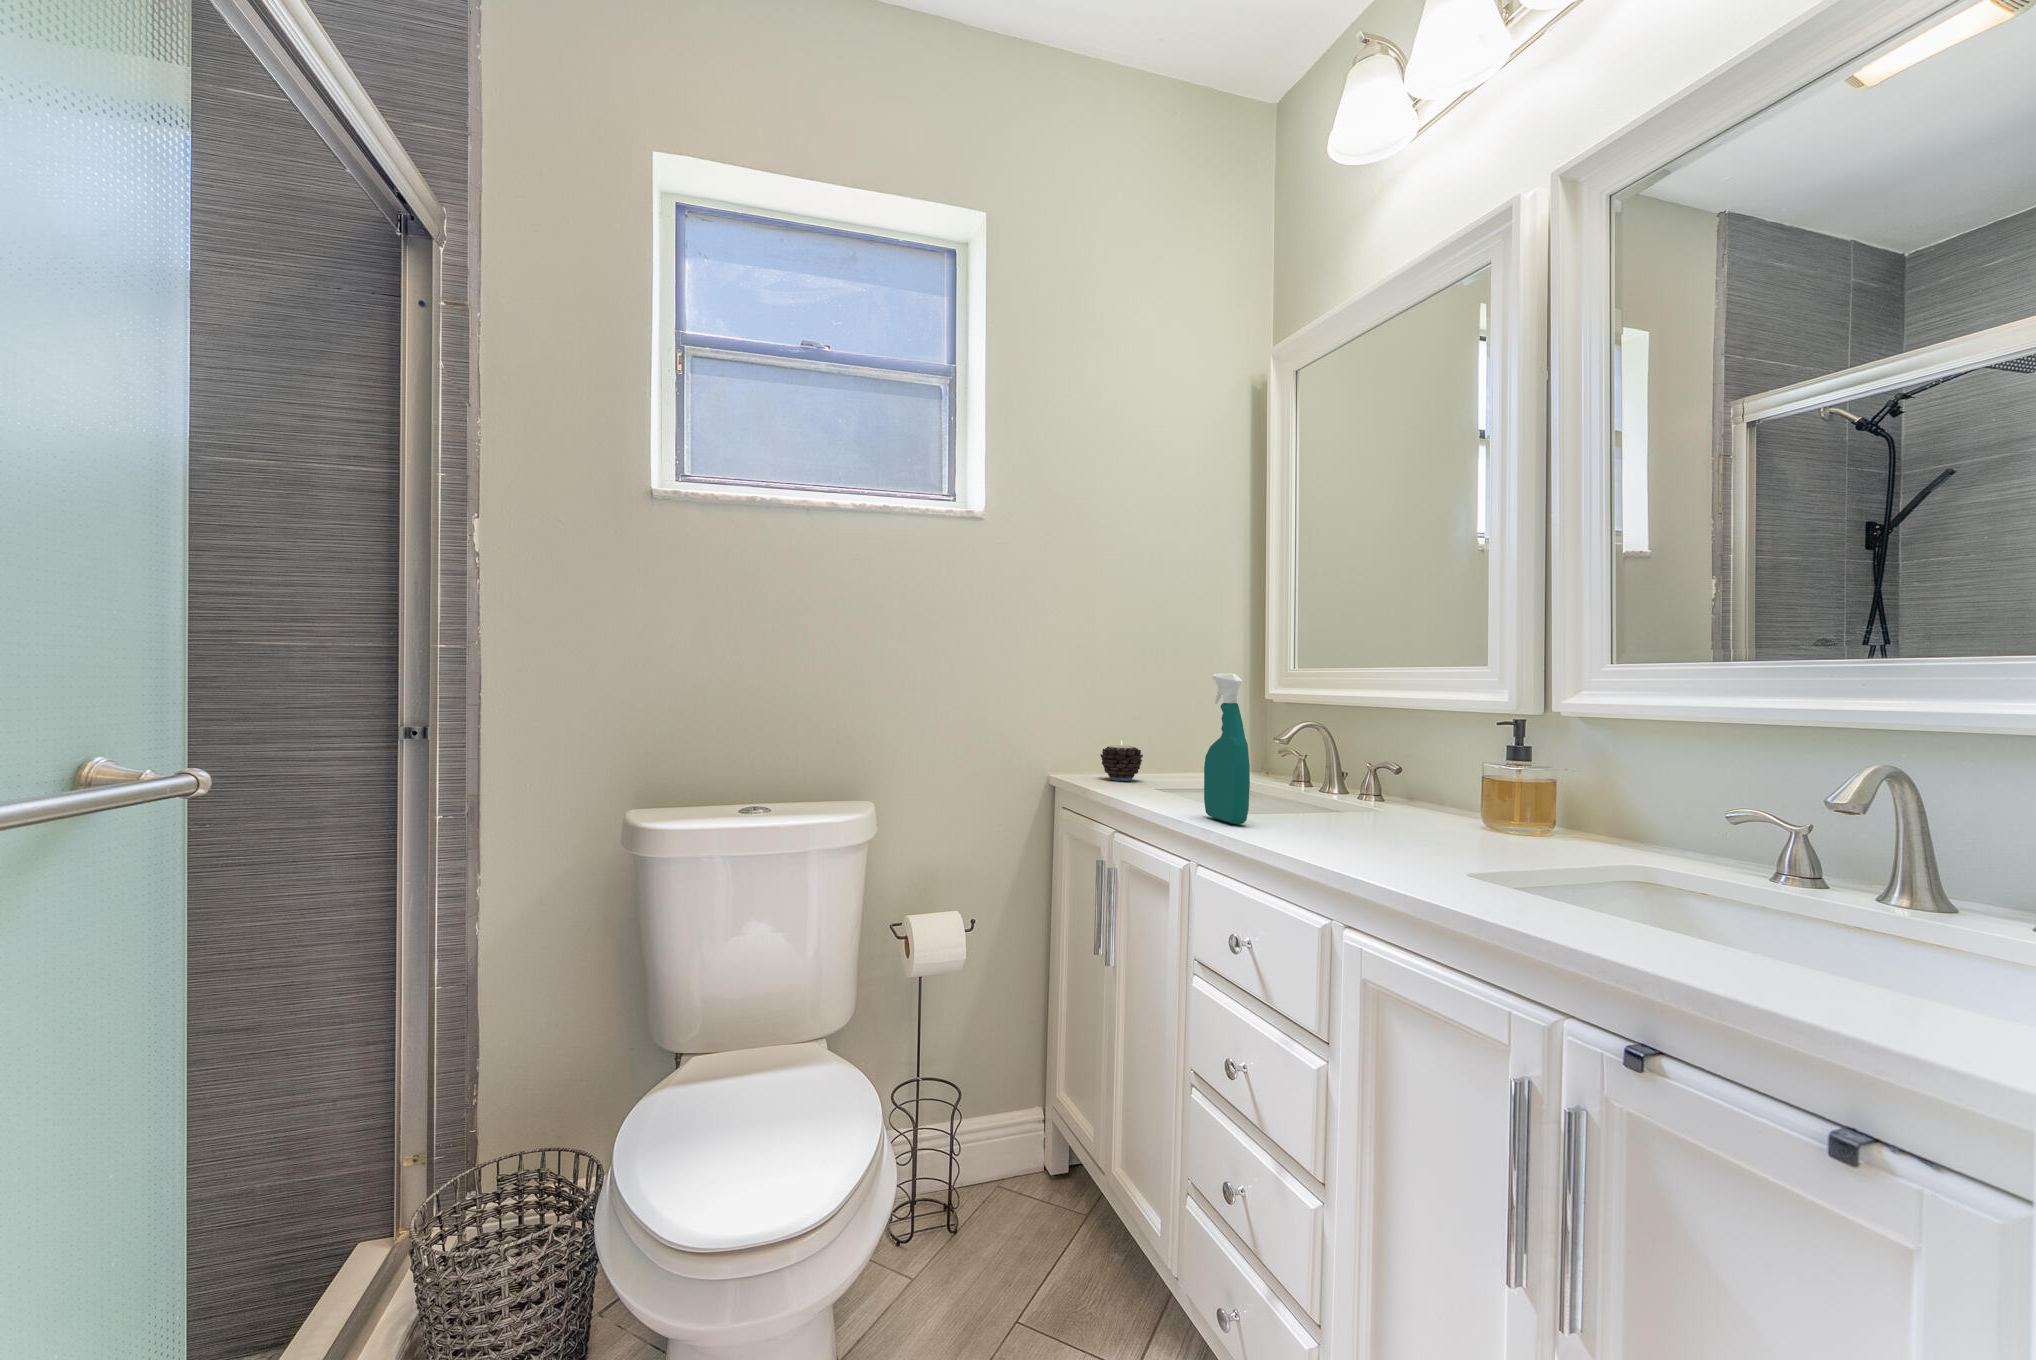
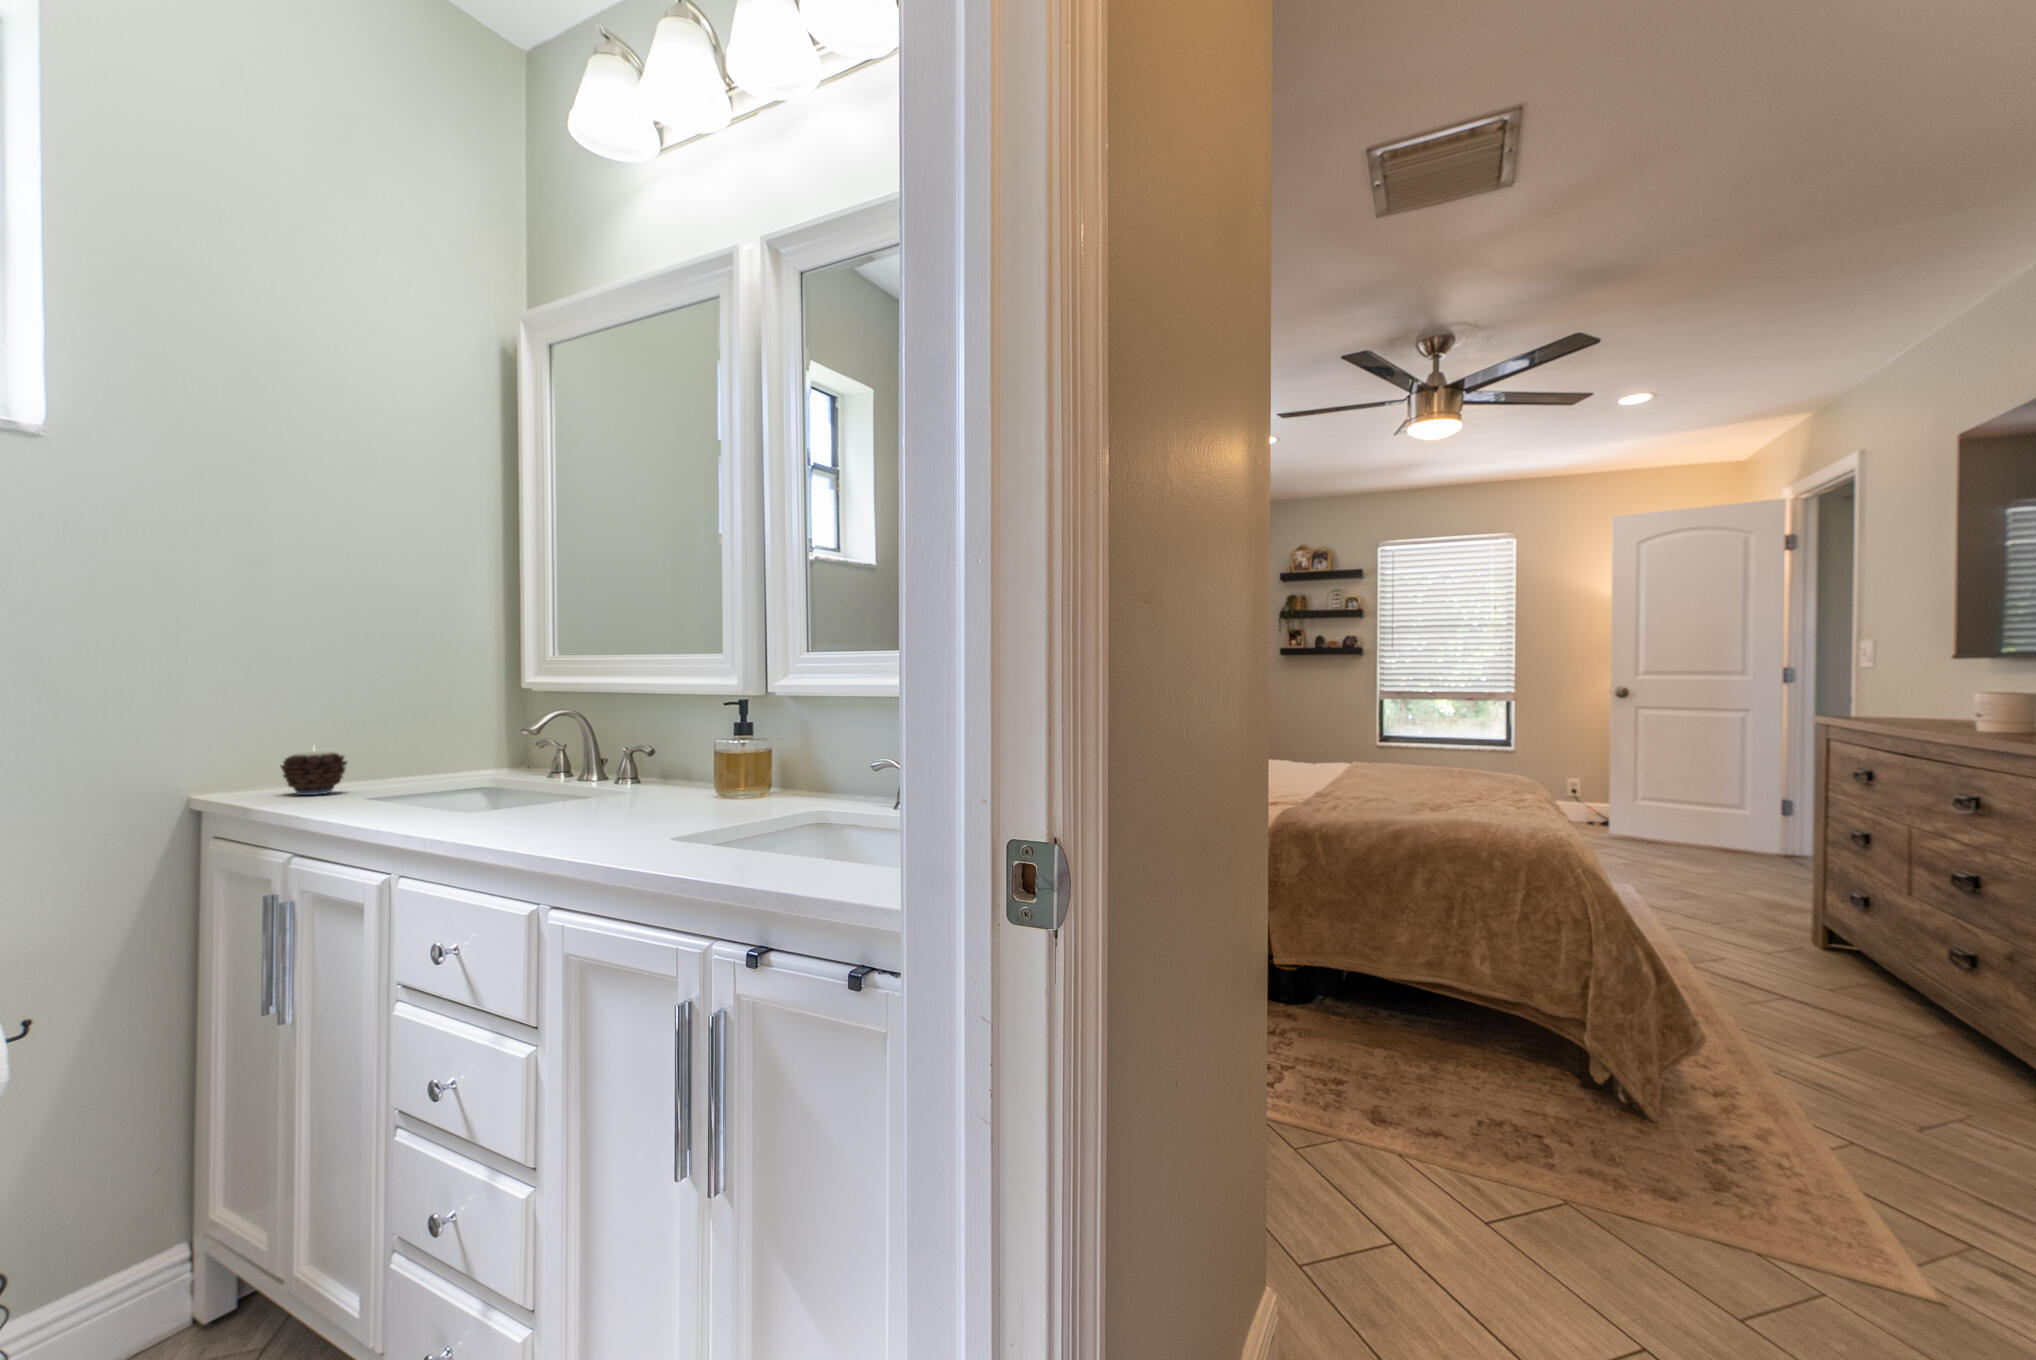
spray bottle: present [1204,673,1250,824] -> none [408,662,462,826]

